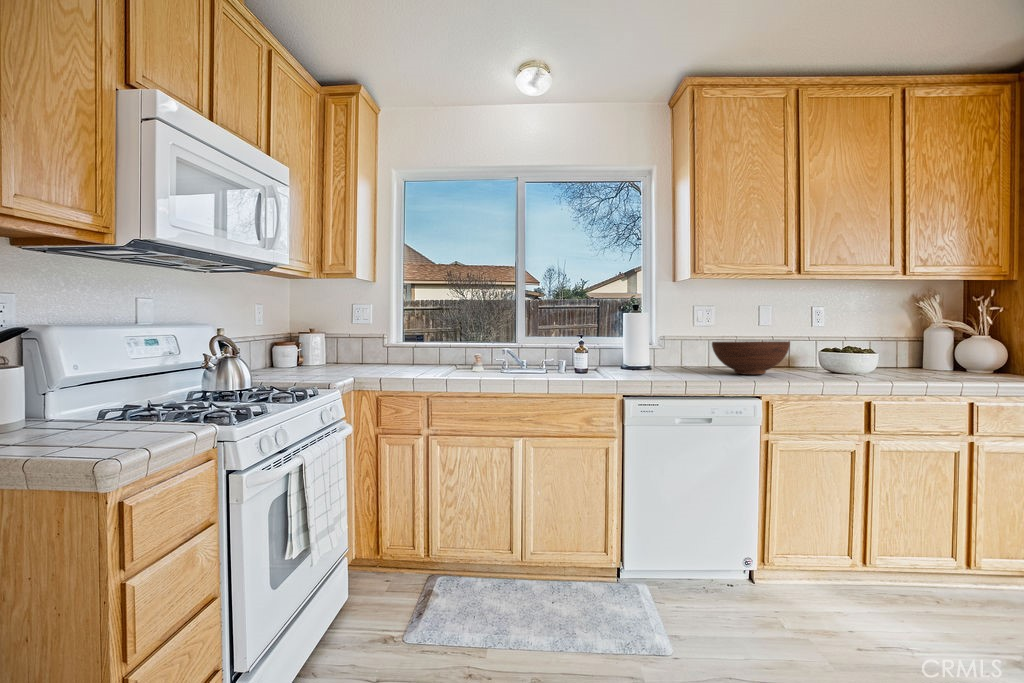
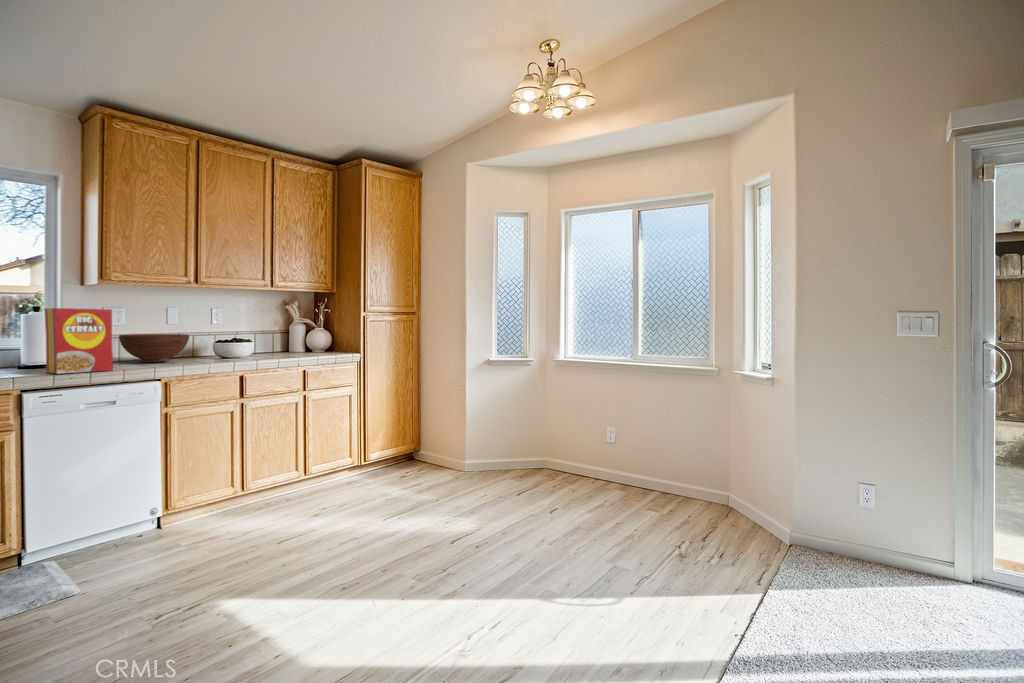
cereal box: none [646,309,709,381] -> present [45,308,113,374]

